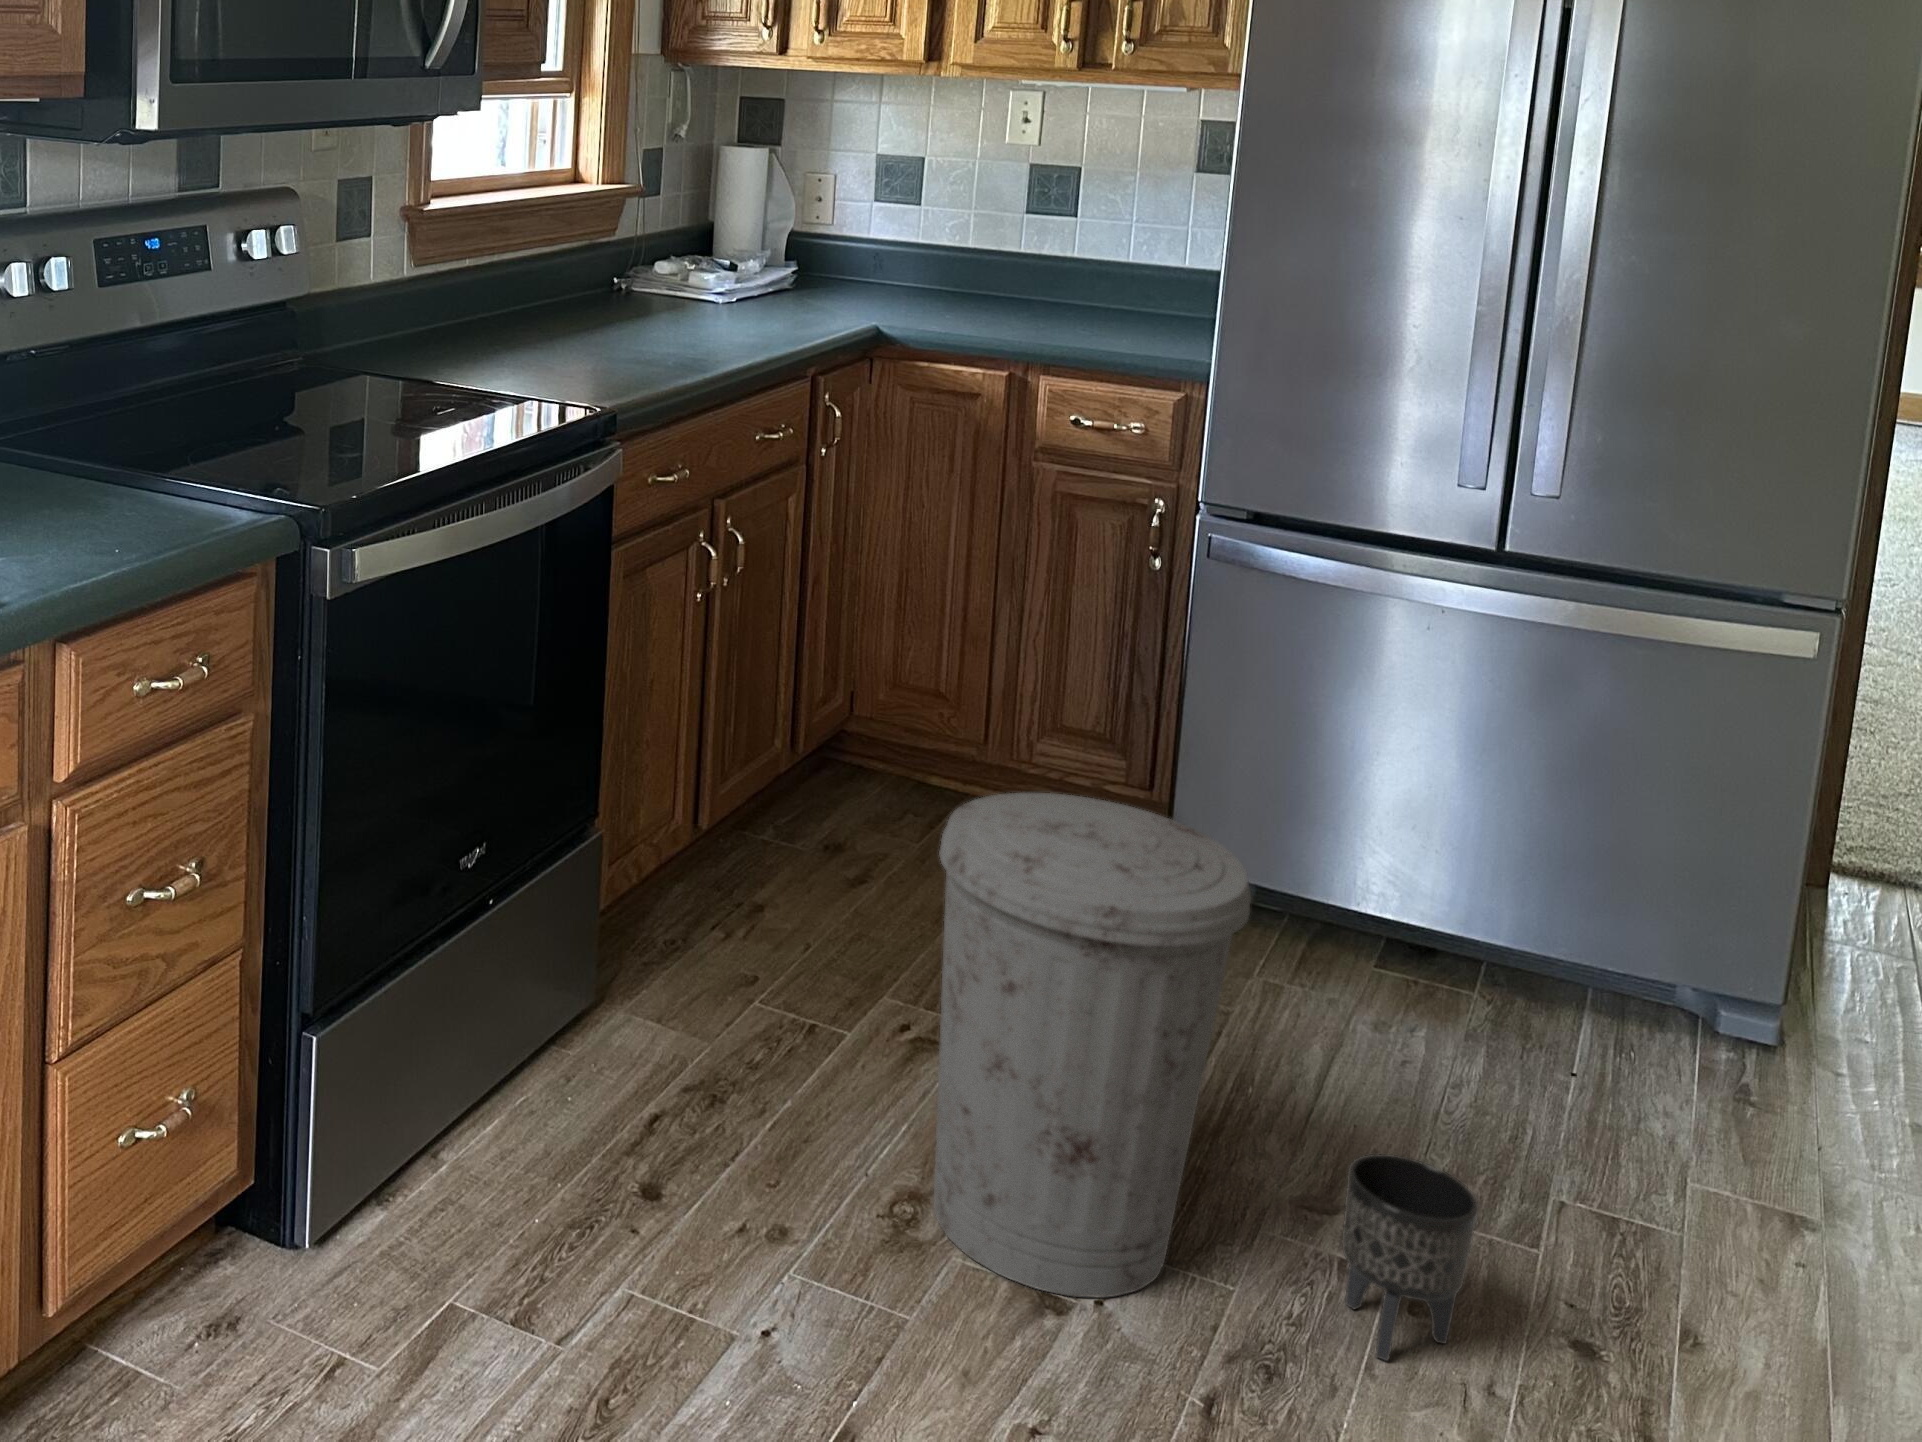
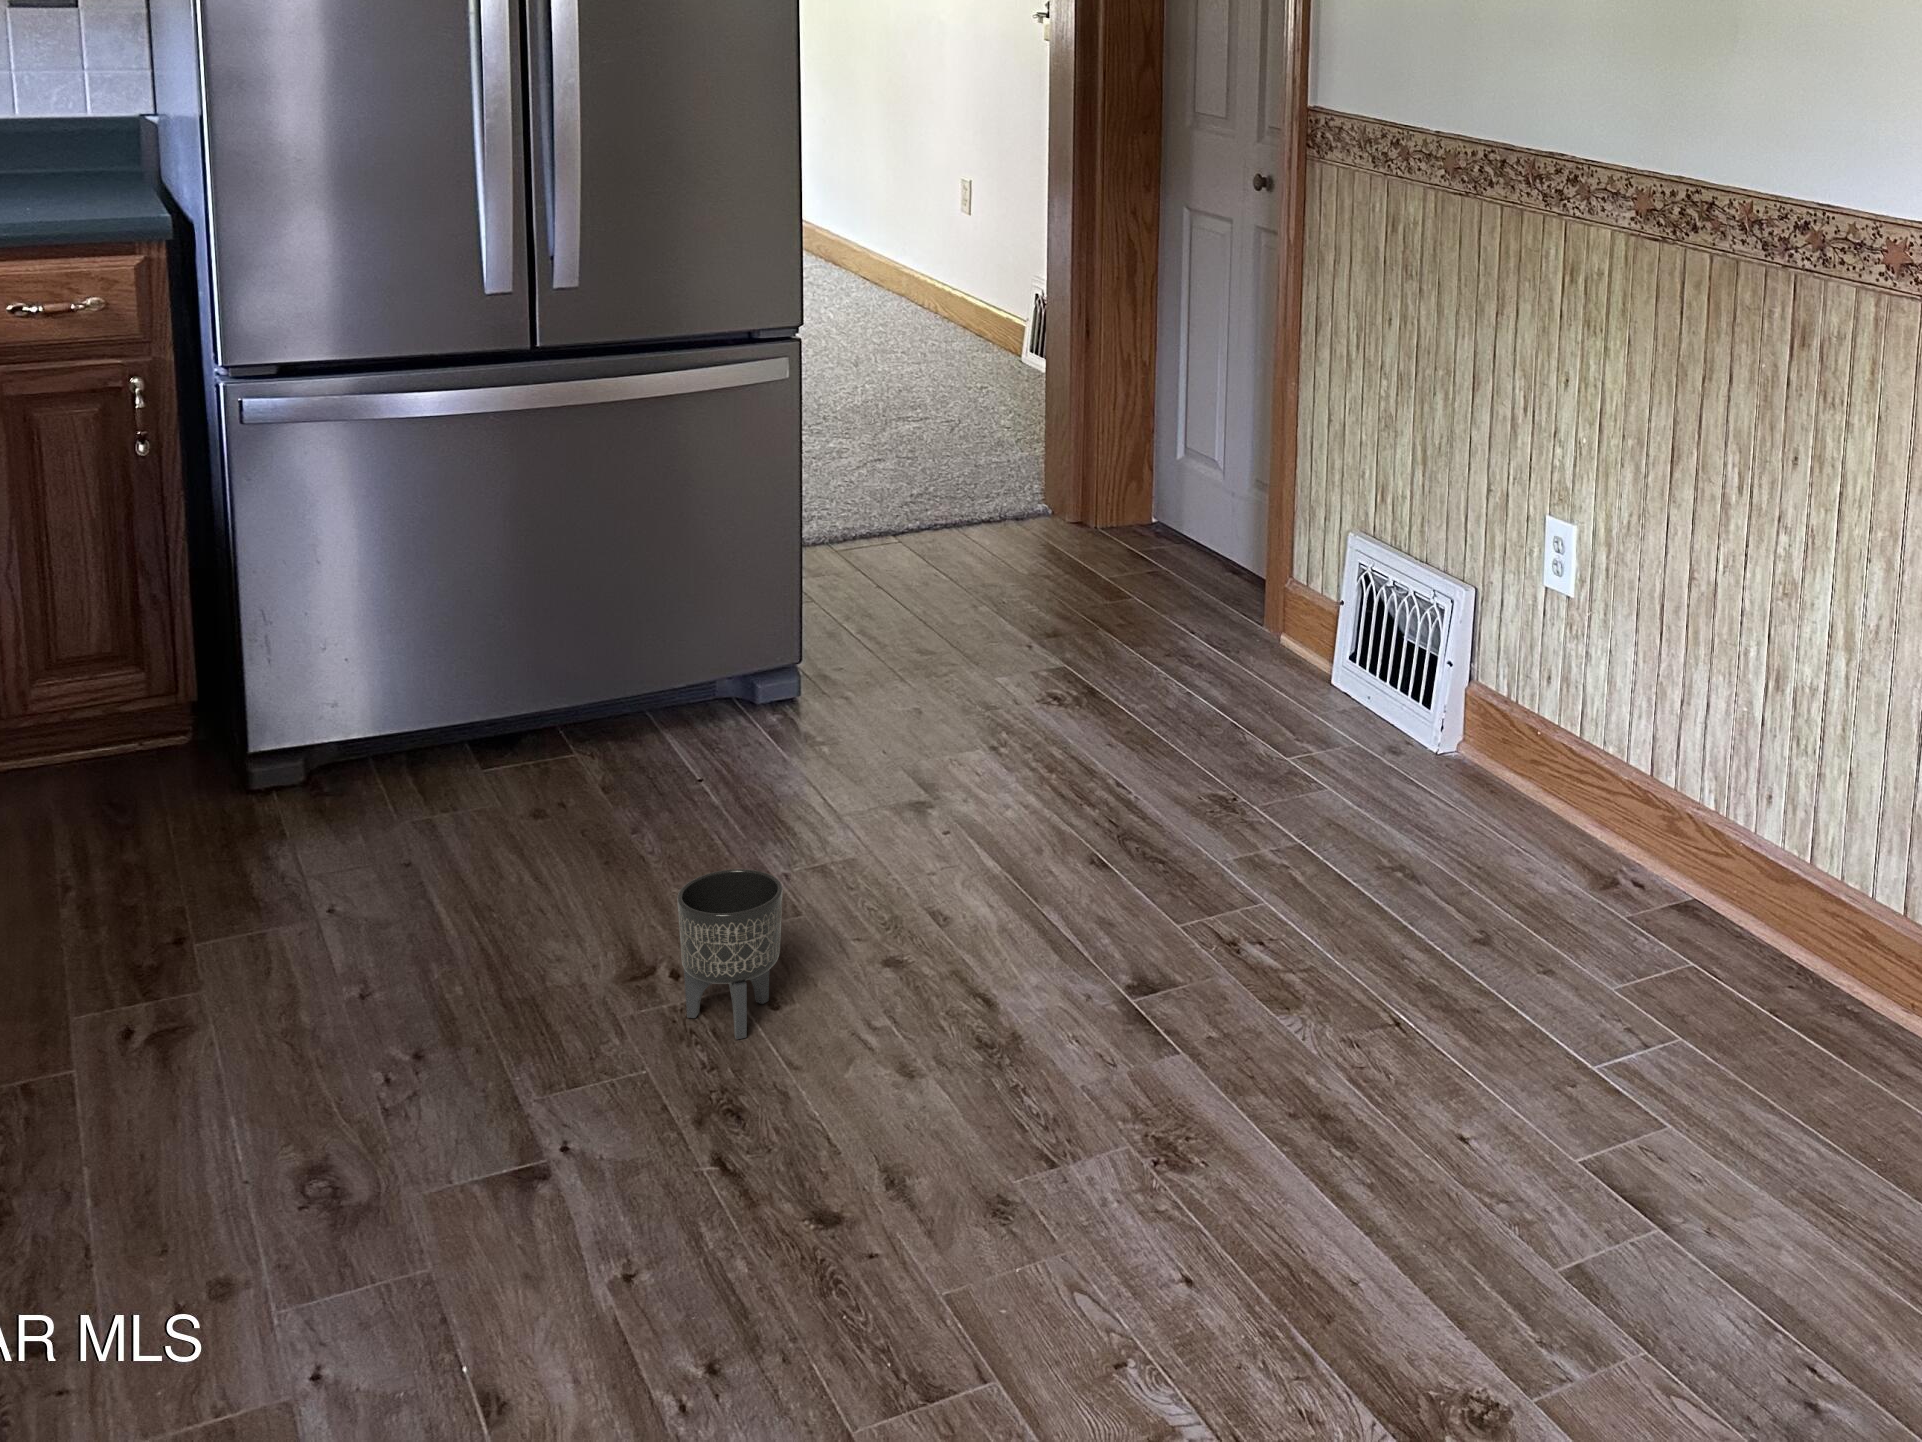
trash can: present [934,793,1251,1298] -> none [249,678,577,1174]

